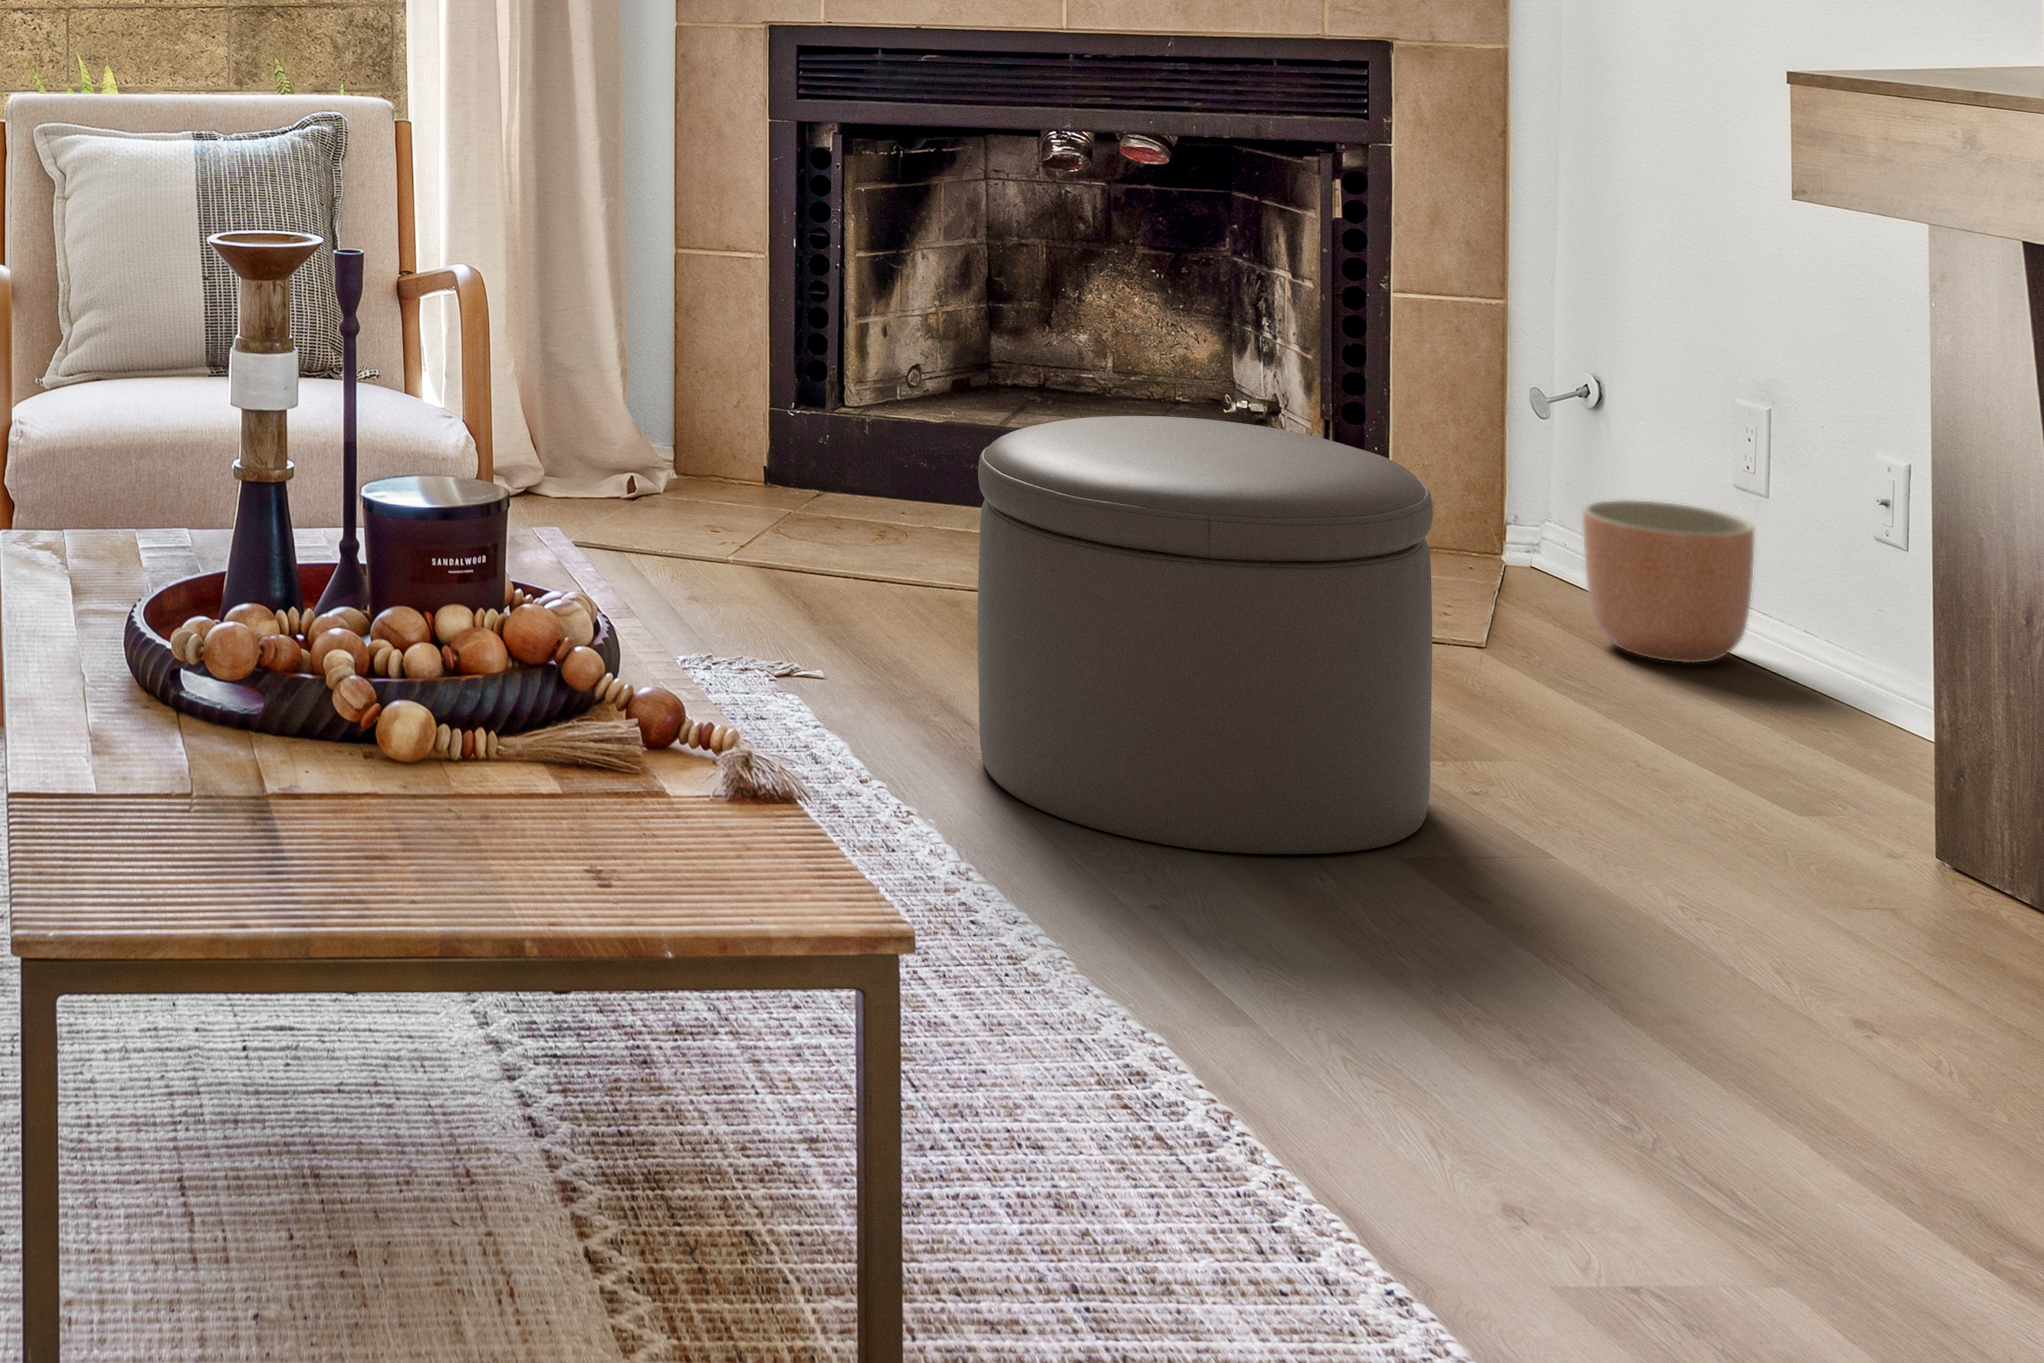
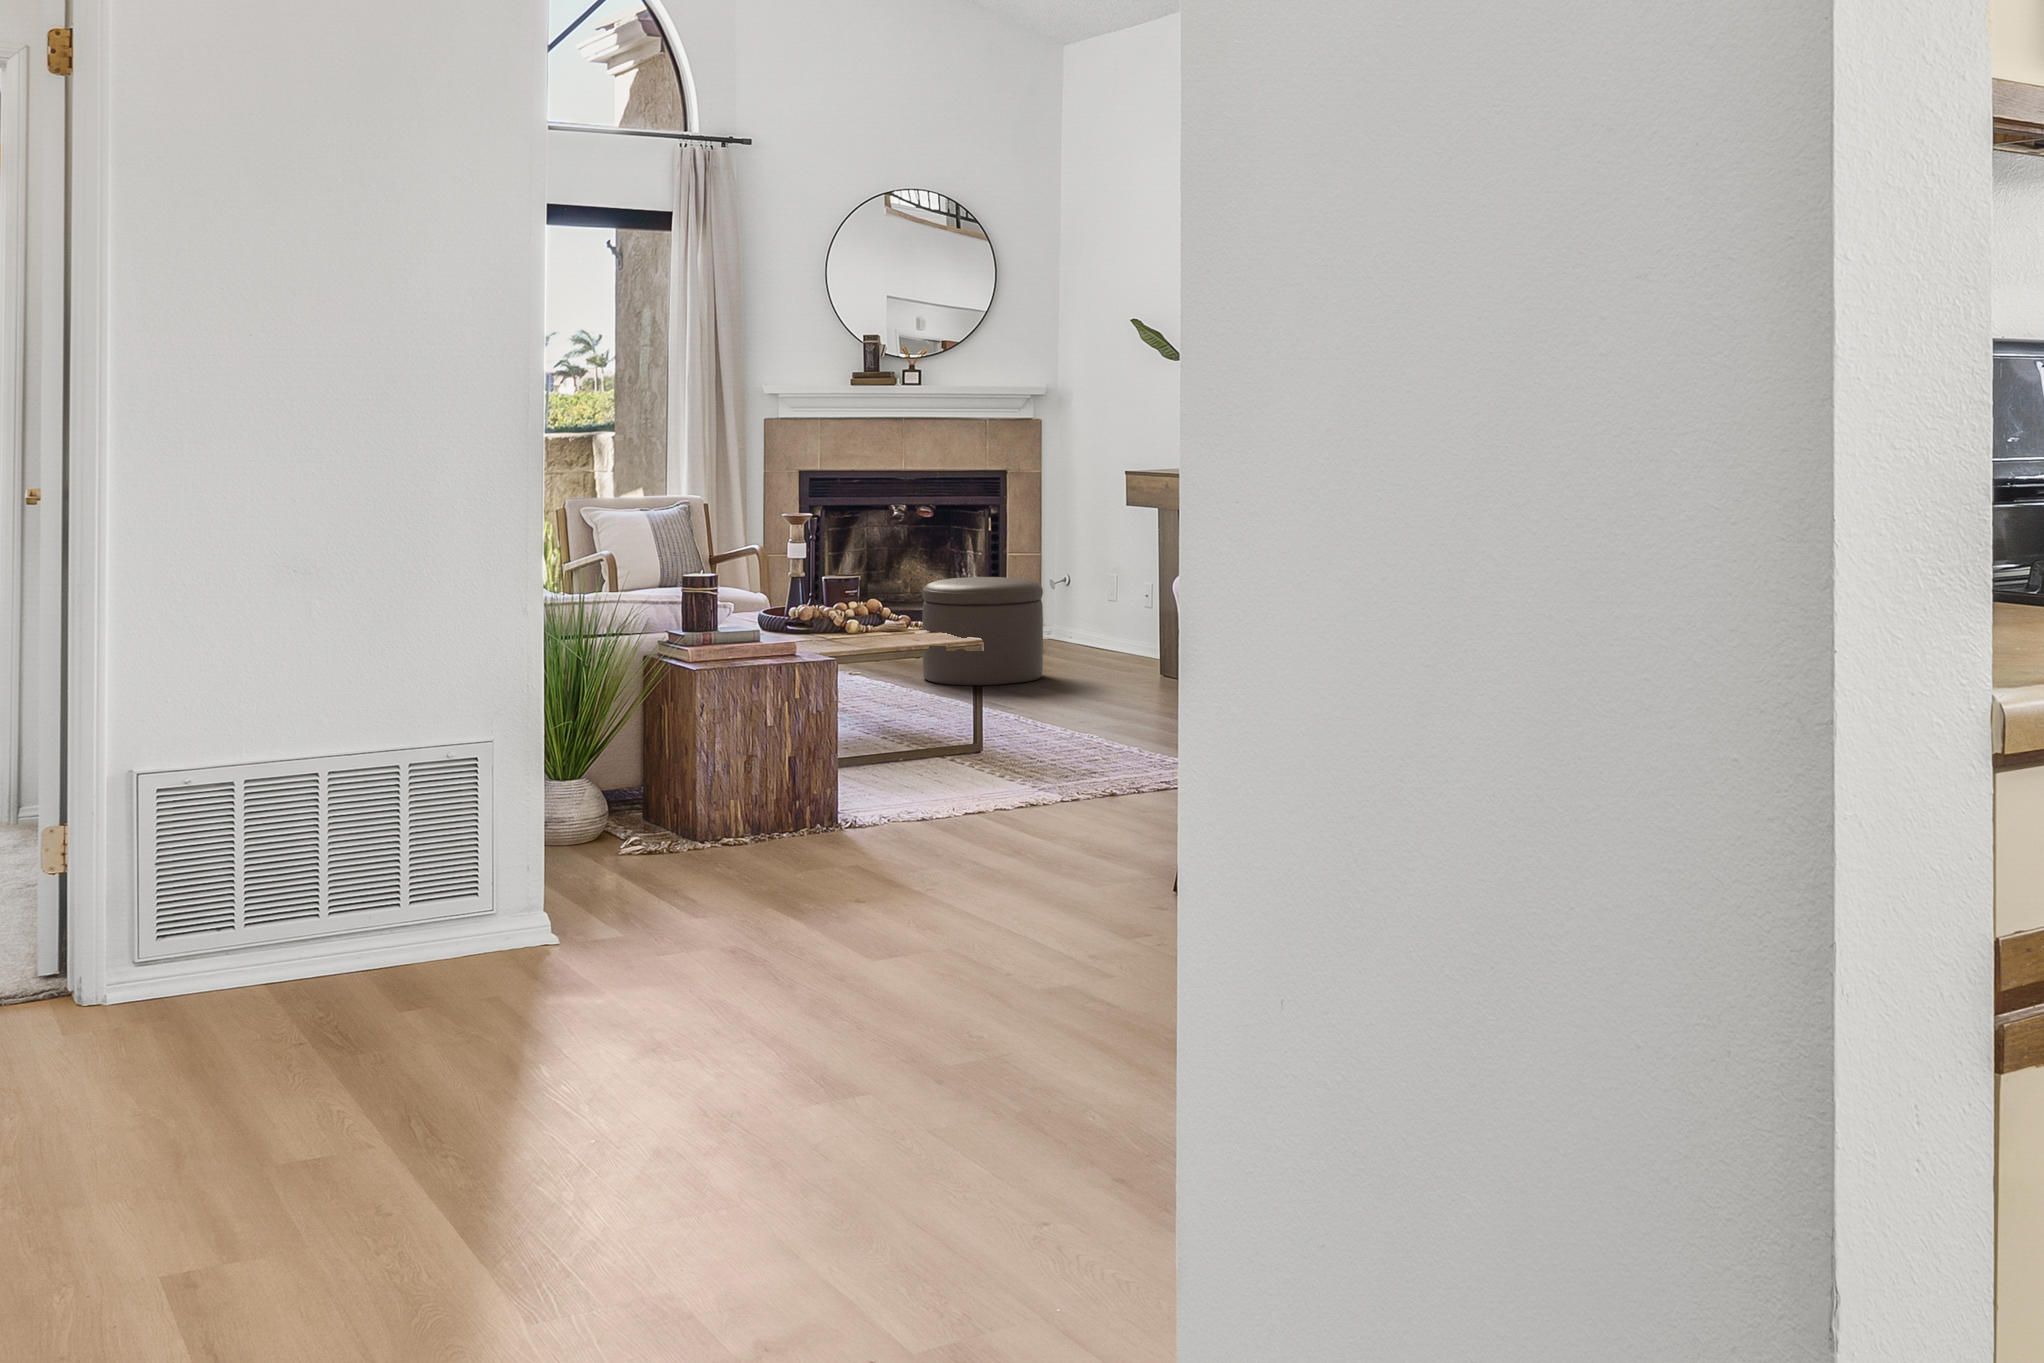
planter: present [1583,500,1754,663] -> none [1068,606,1112,650]

